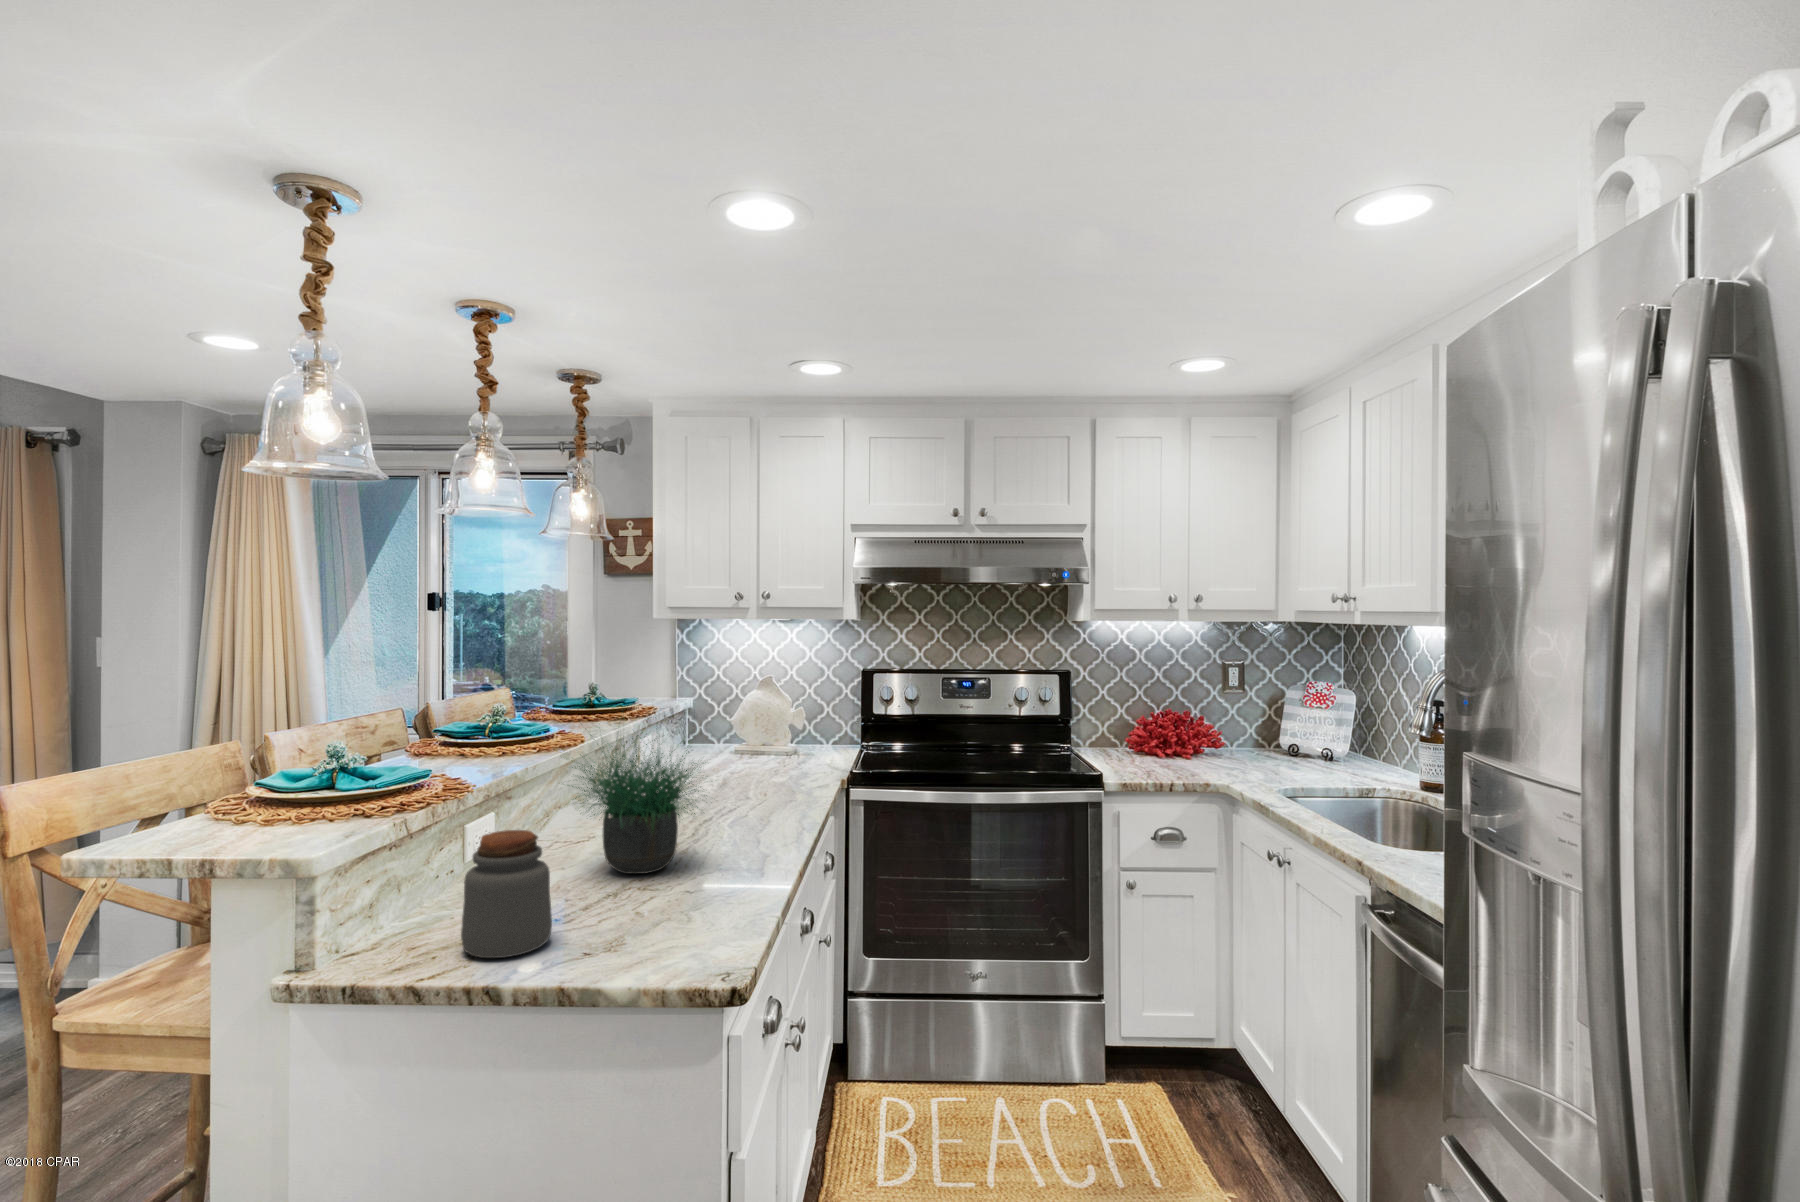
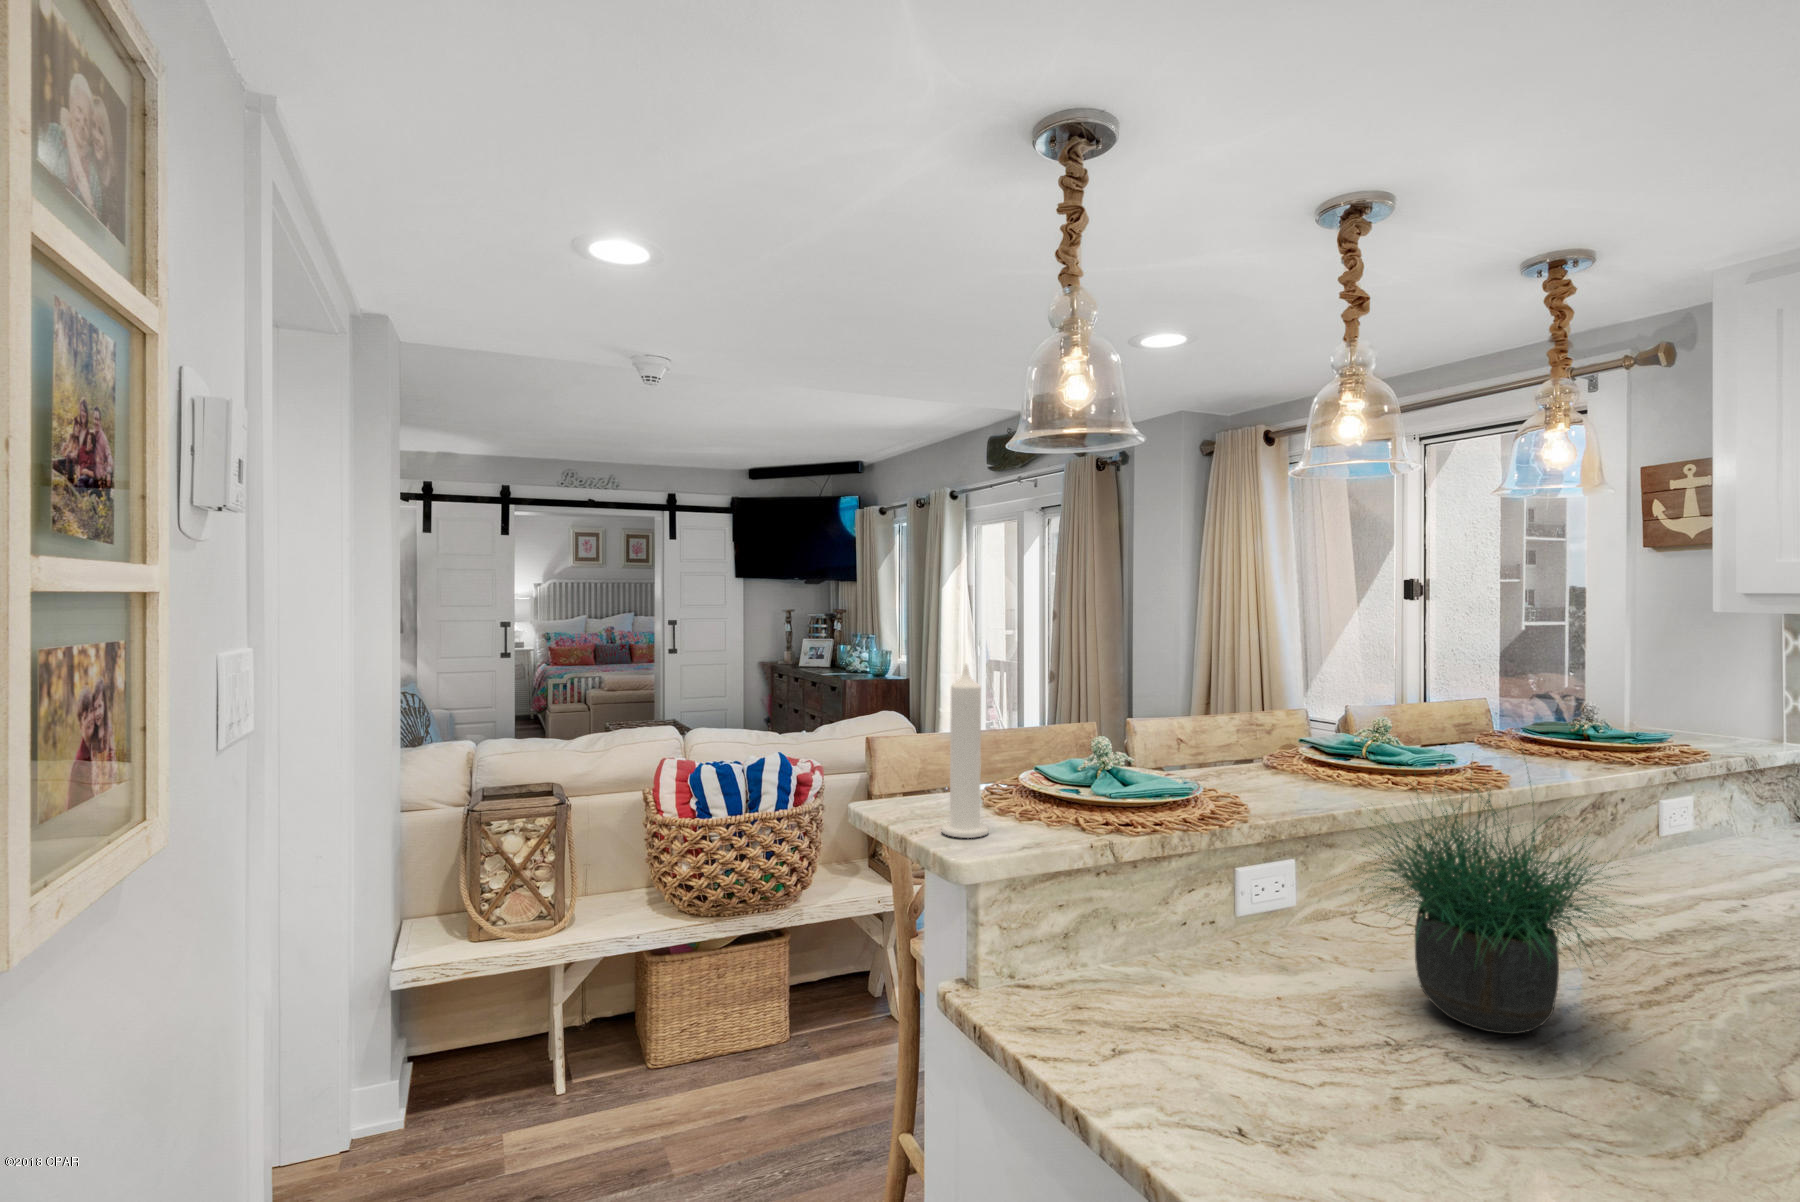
candle: none [231,683,286,848] -> present [941,664,989,838]
jar: present [461,830,552,958] -> none [1102,892,1226,1085]

